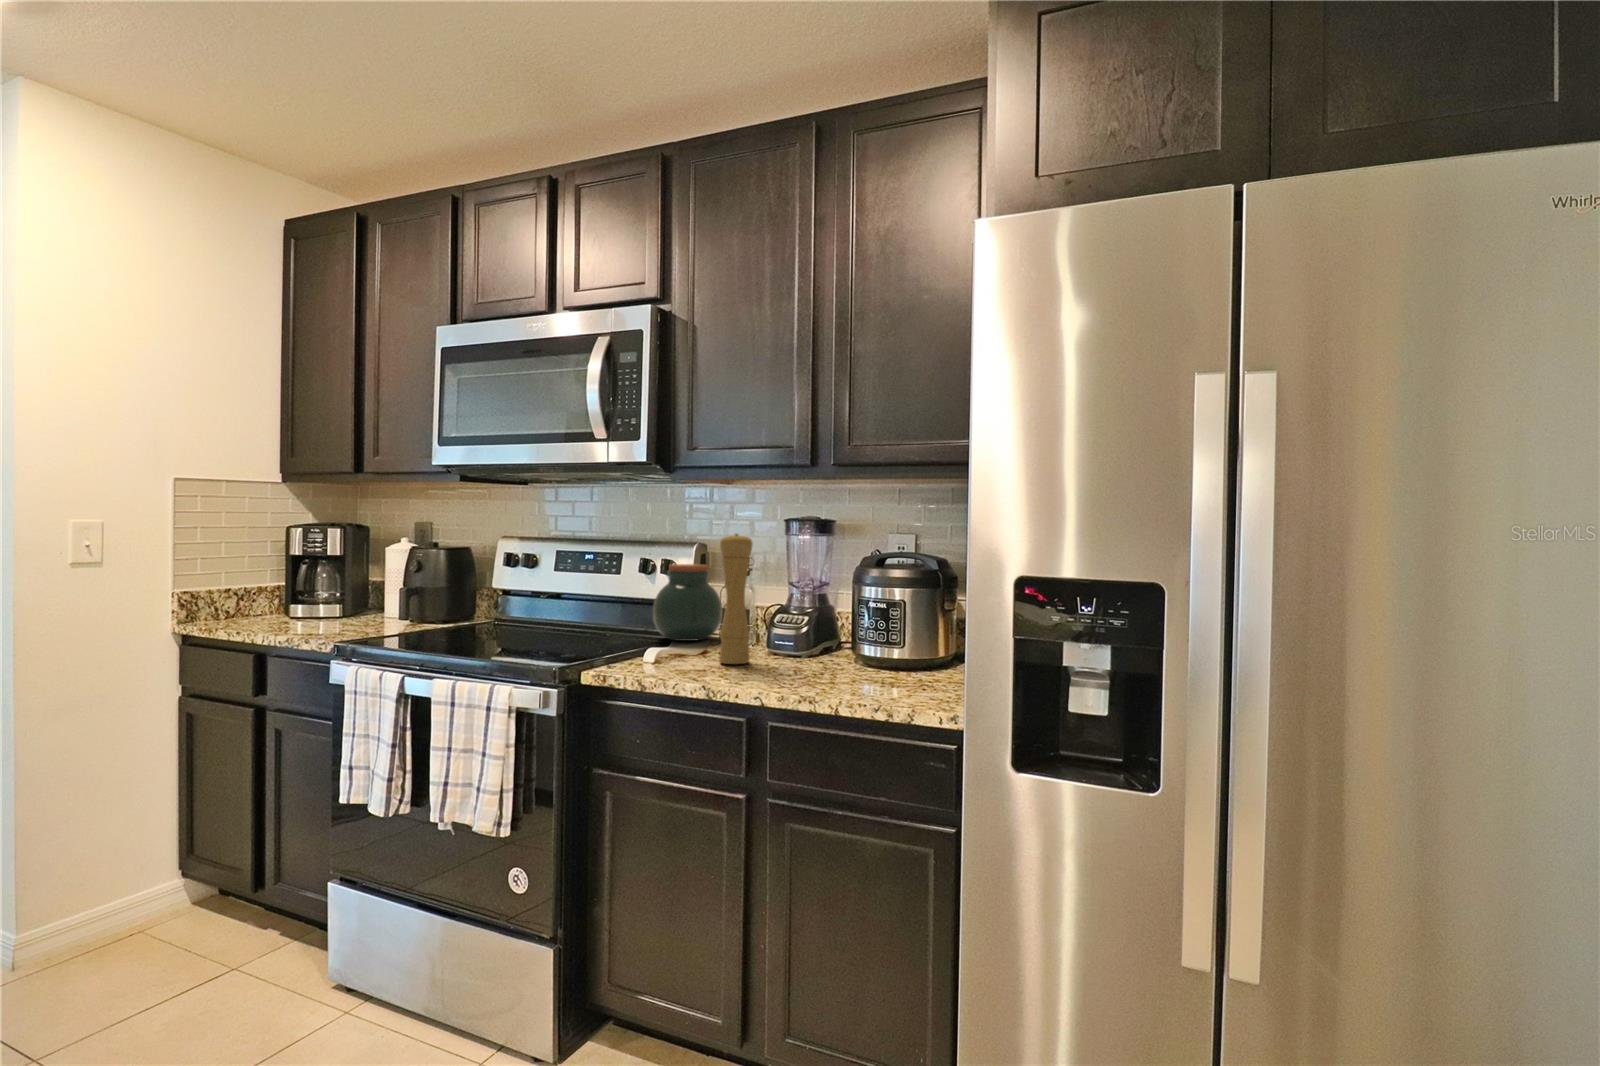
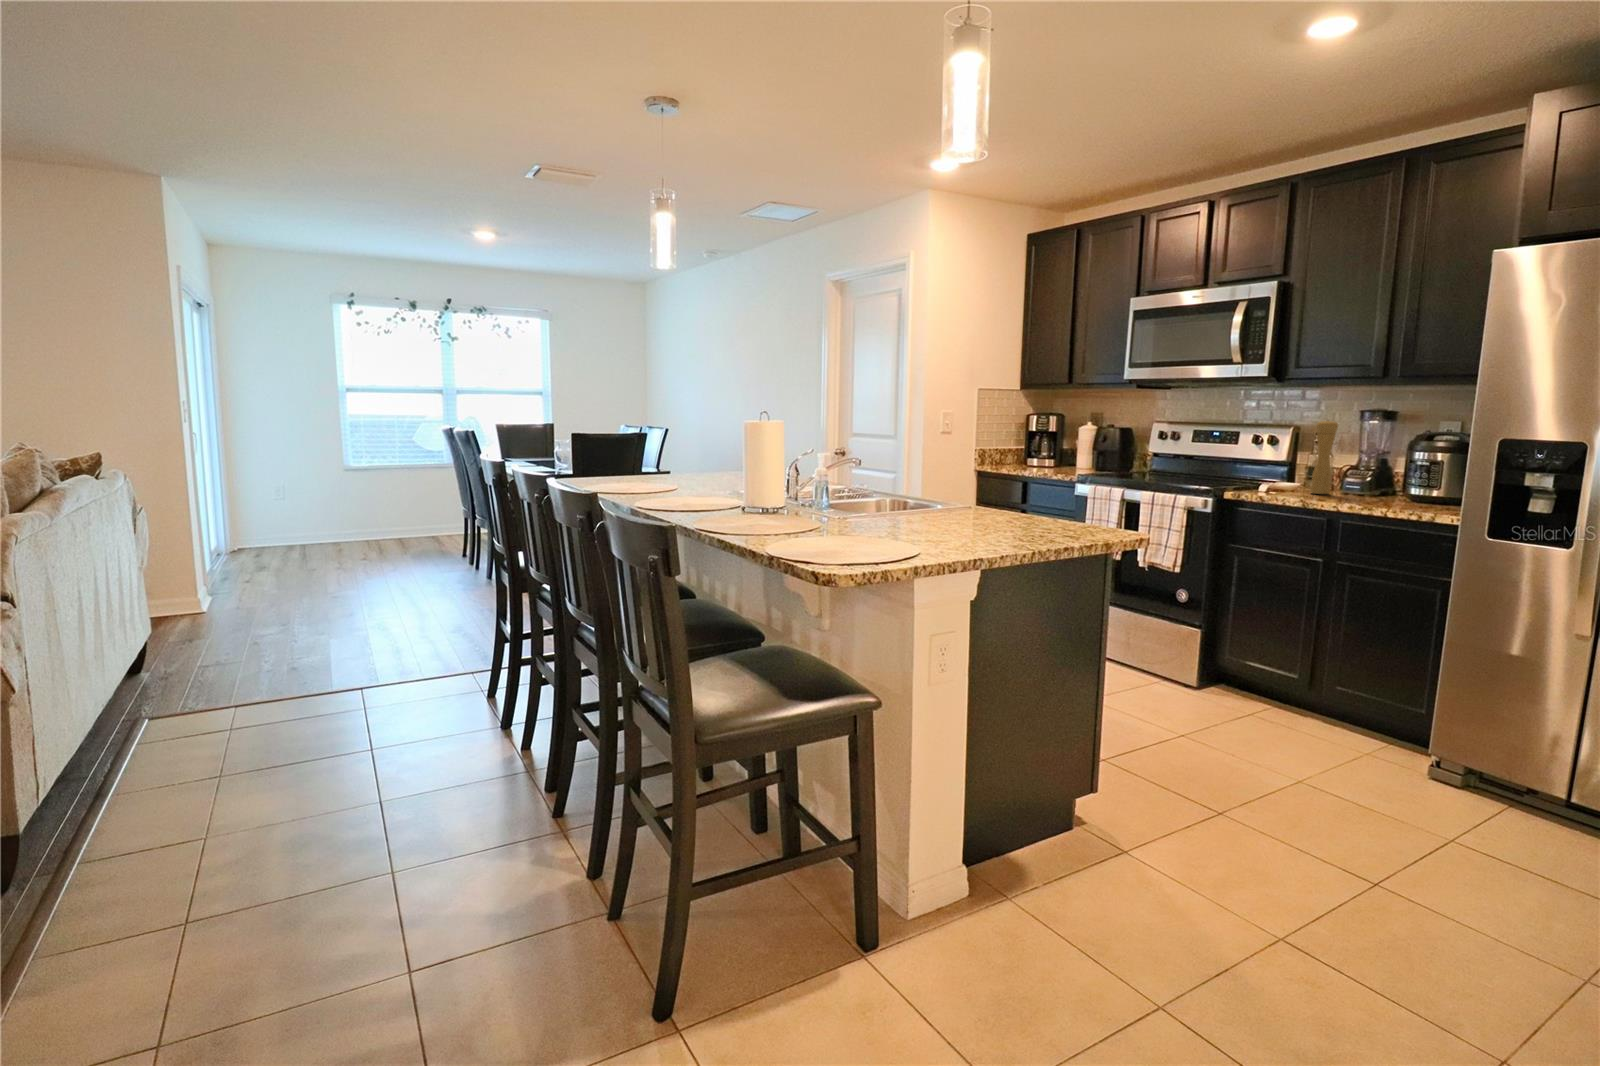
jar: present [653,564,722,641] -> none [1262,438,1309,484]

